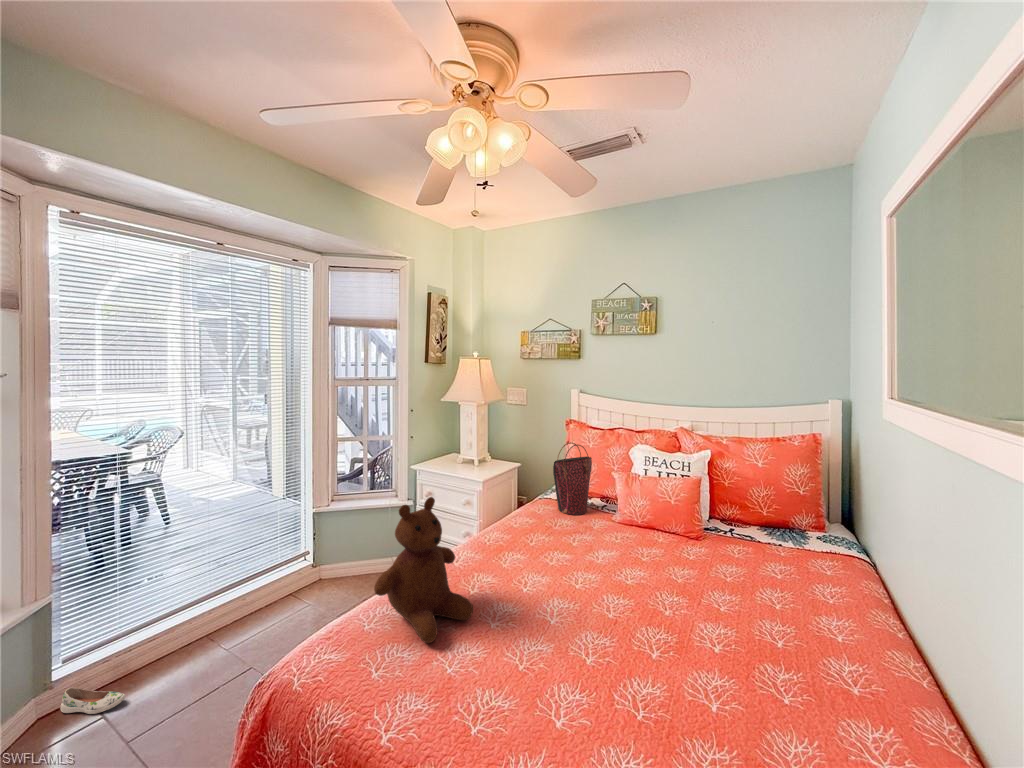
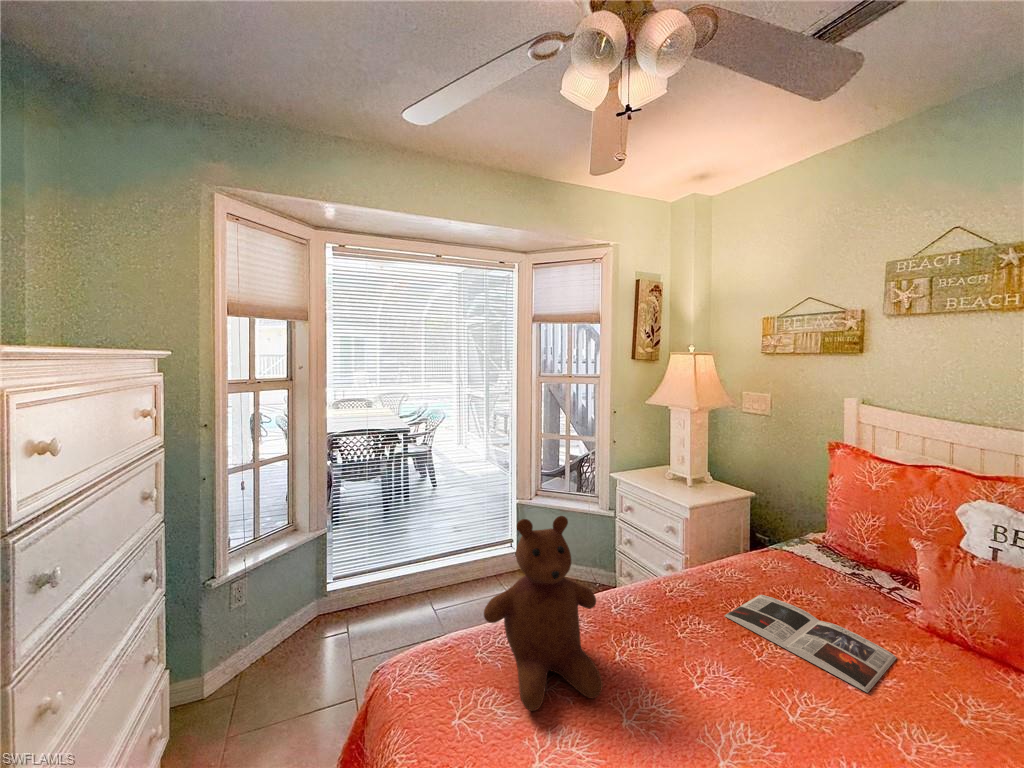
handbag: present [553,442,592,515] -> none [790,475,869,591]
magazine: none [526,528,611,561] -> present [725,595,897,693]
shoe: present [60,688,125,714] -> none [330,600,362,627]

